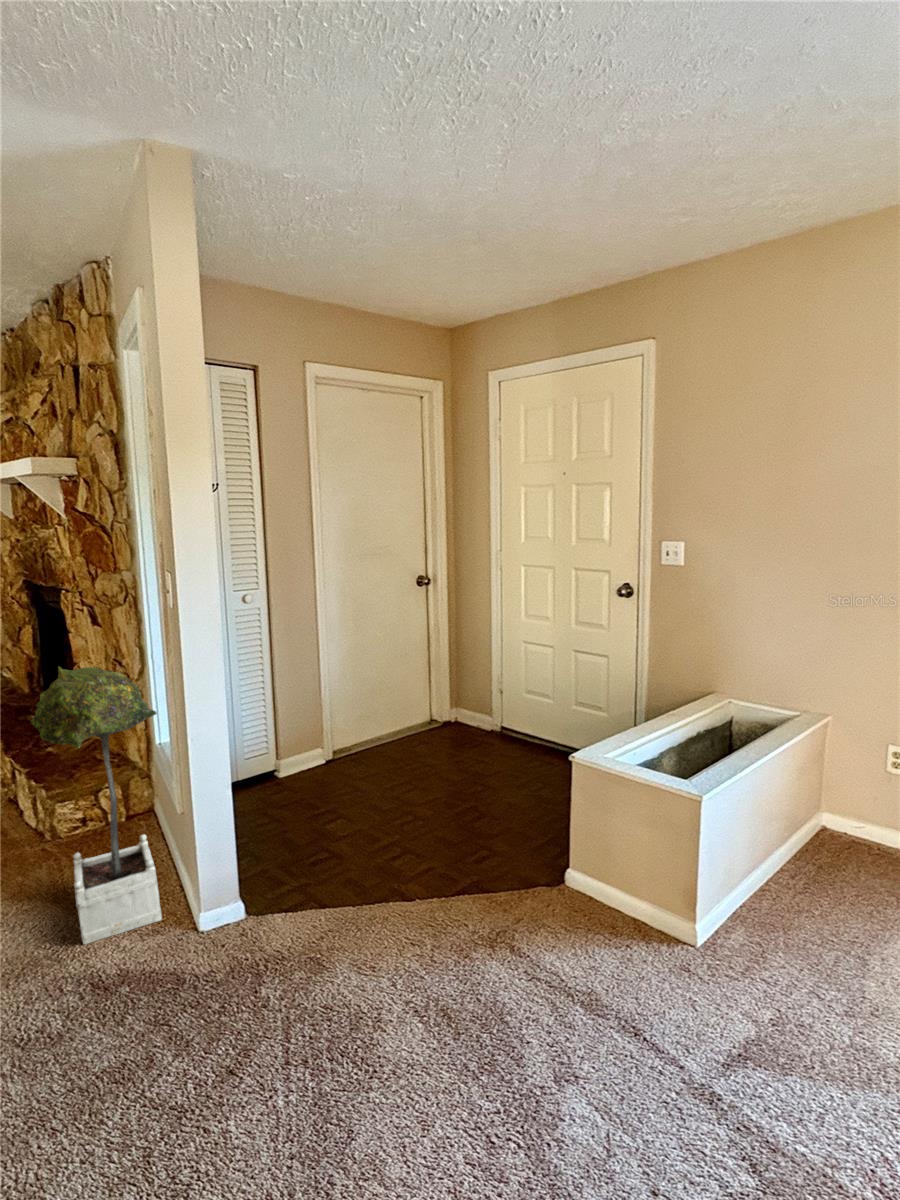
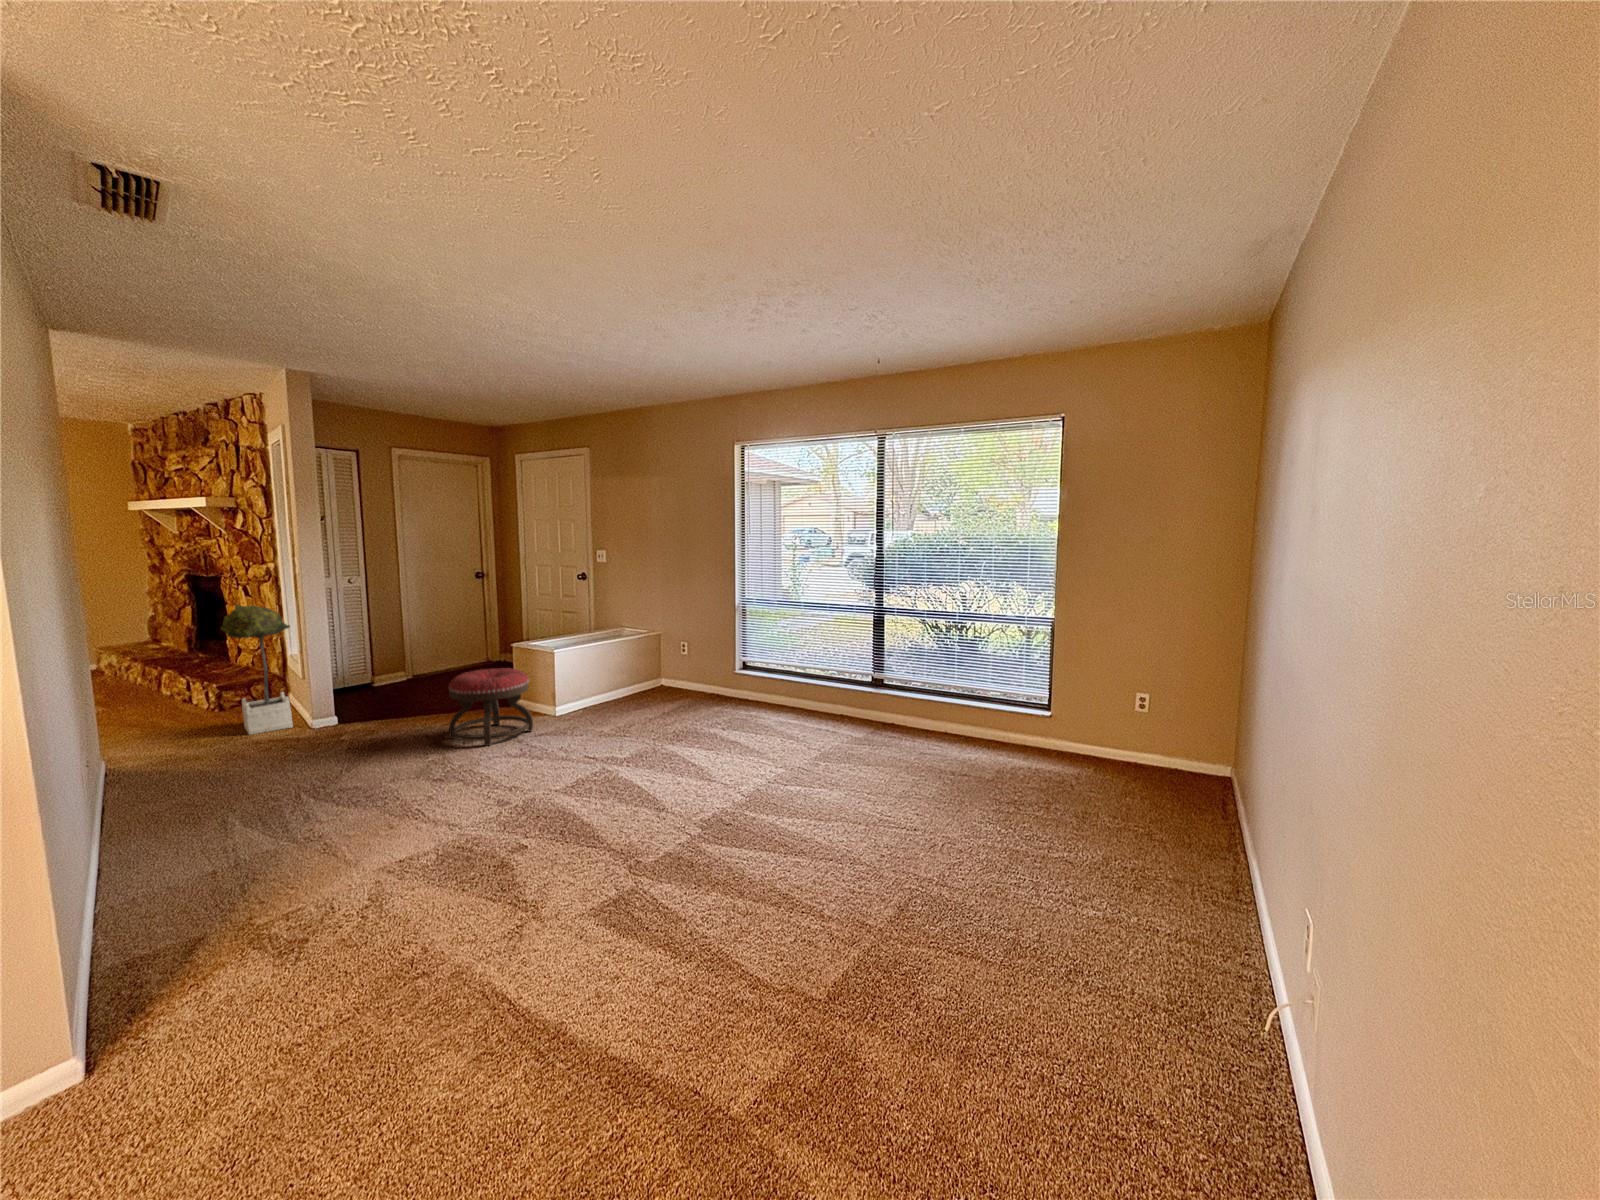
ottoman: none [504,853,706,1126] -> present [449,668,533,746]

